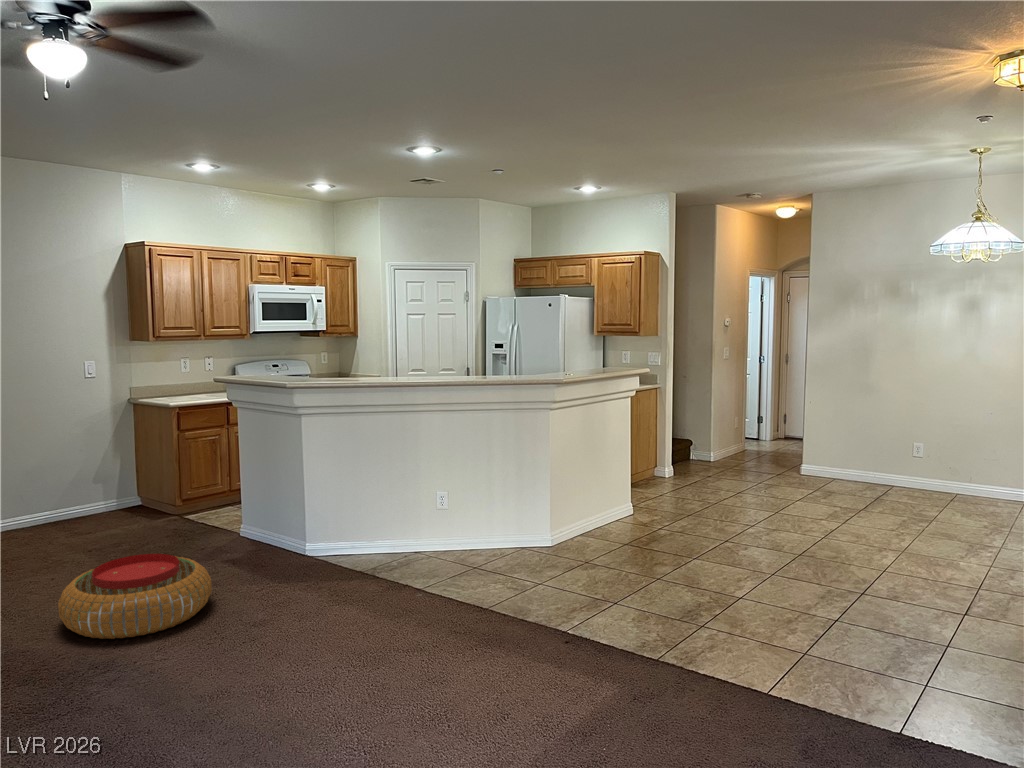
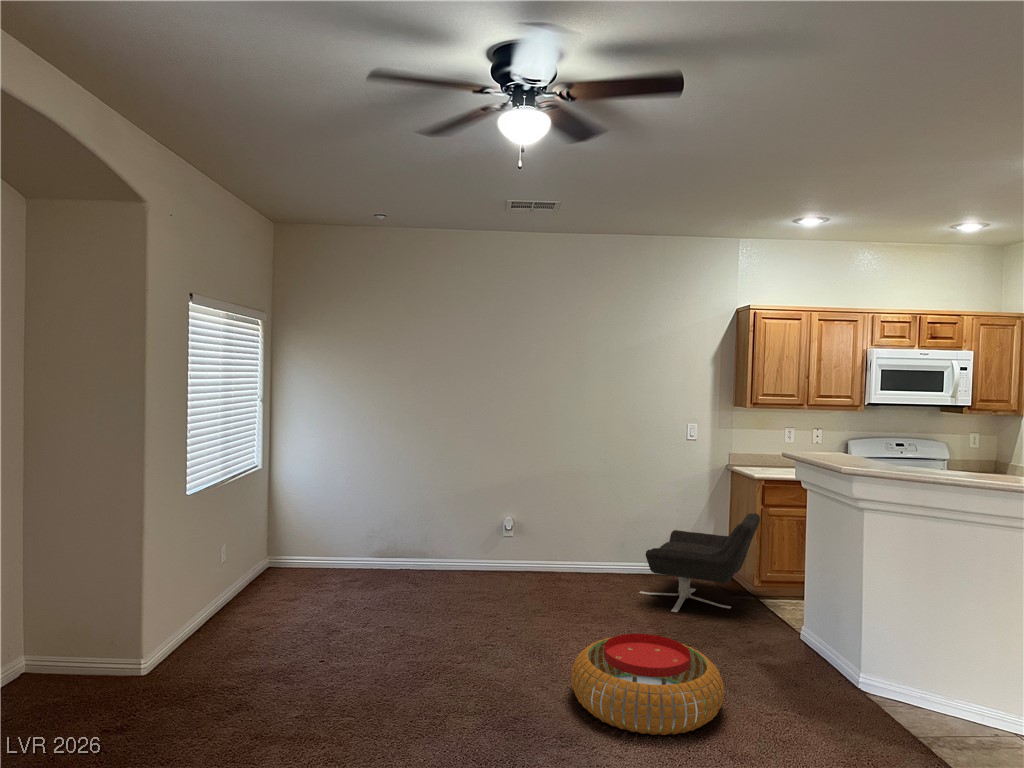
lounge chair: none [60,438,181,546] -> present [639,513,760,612]

